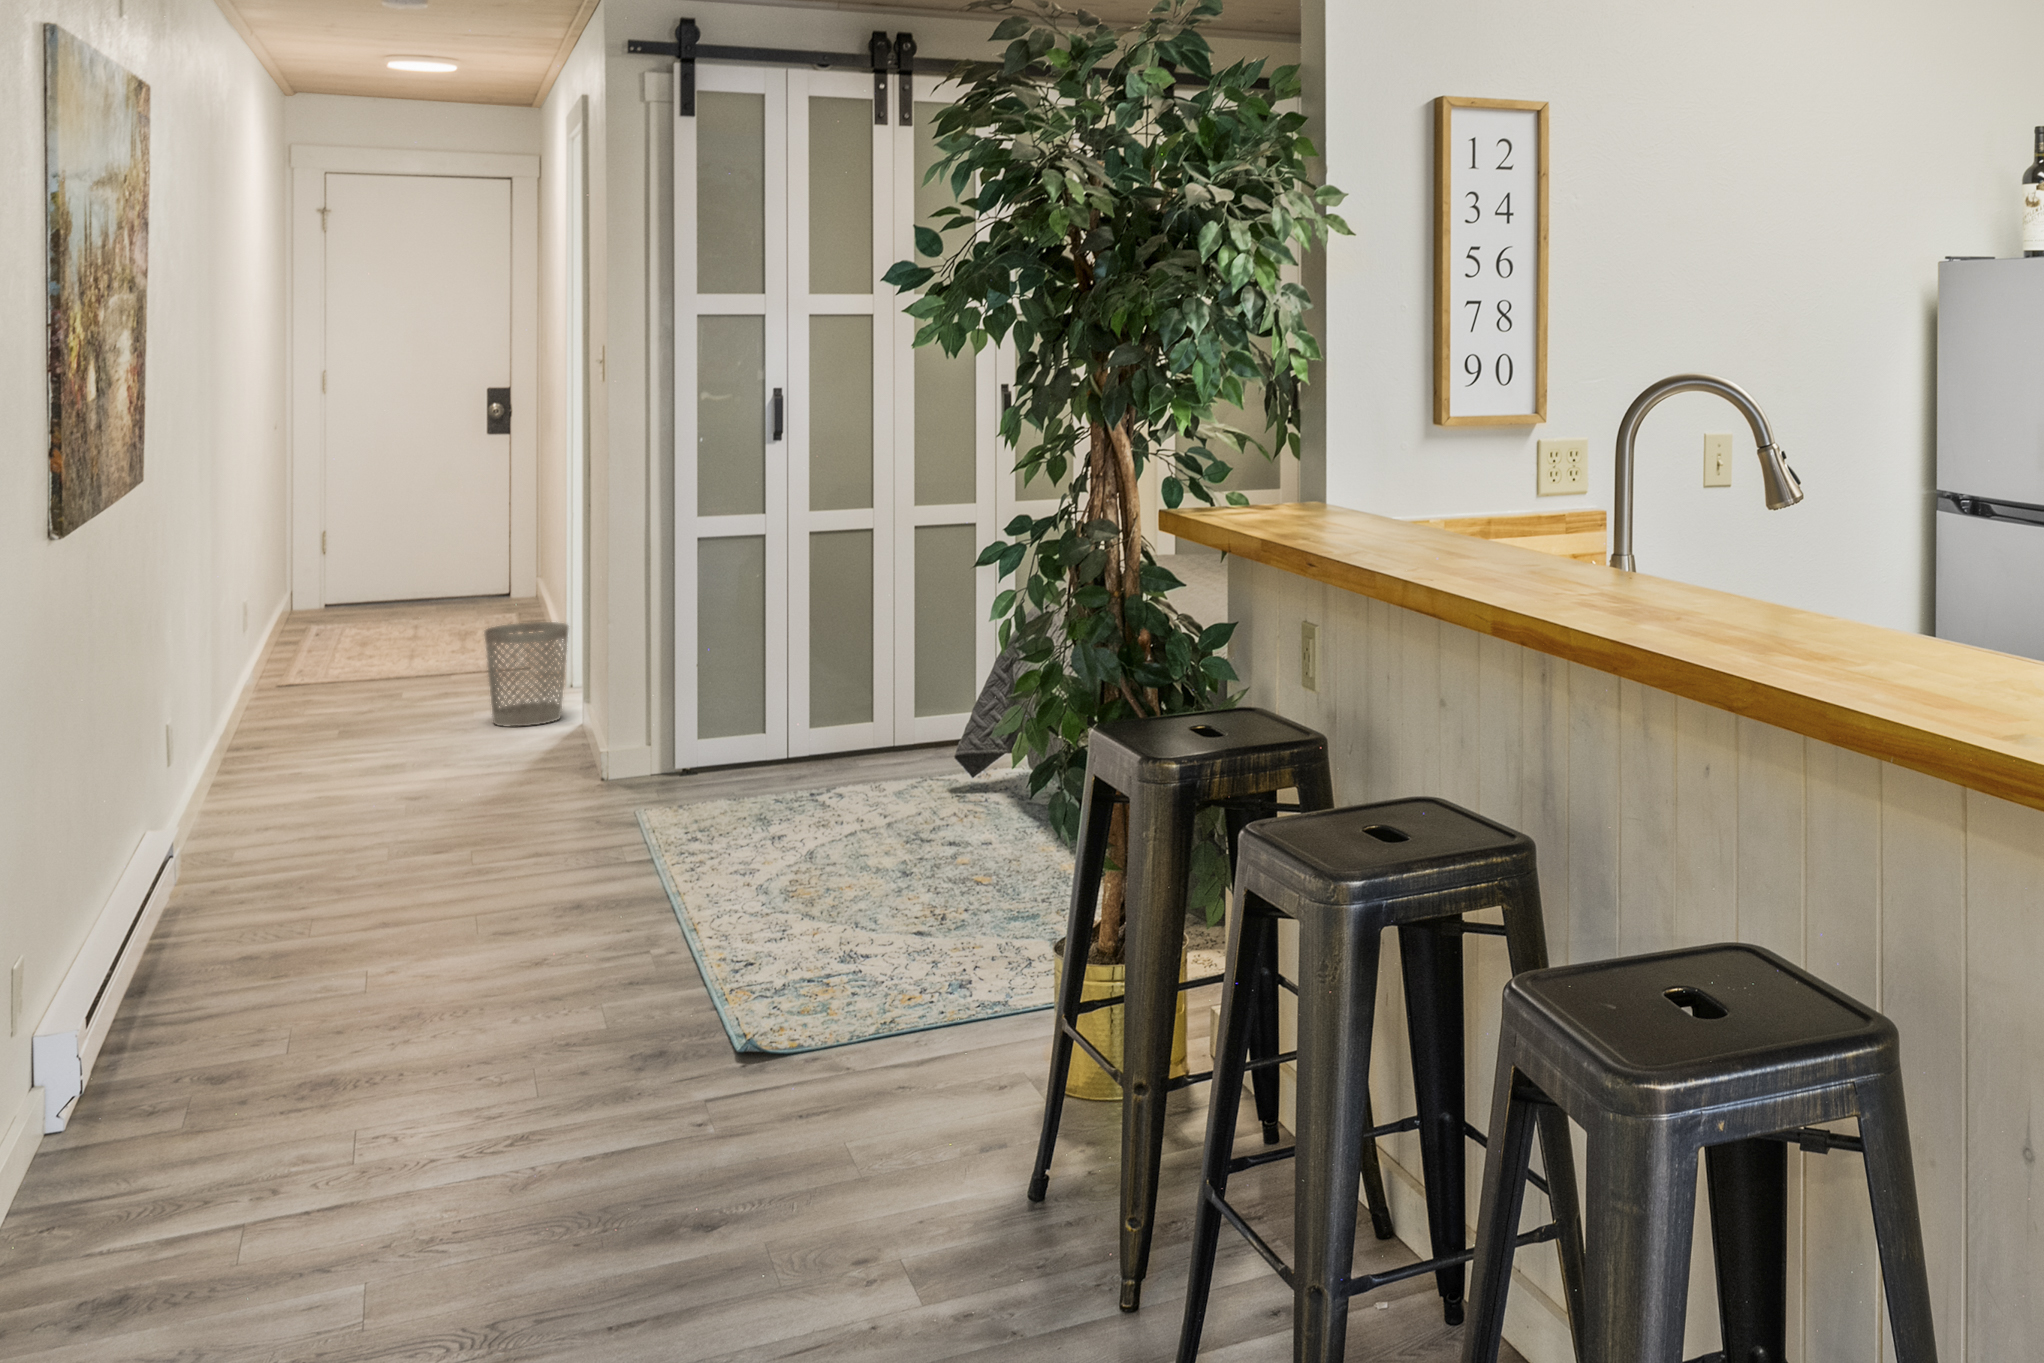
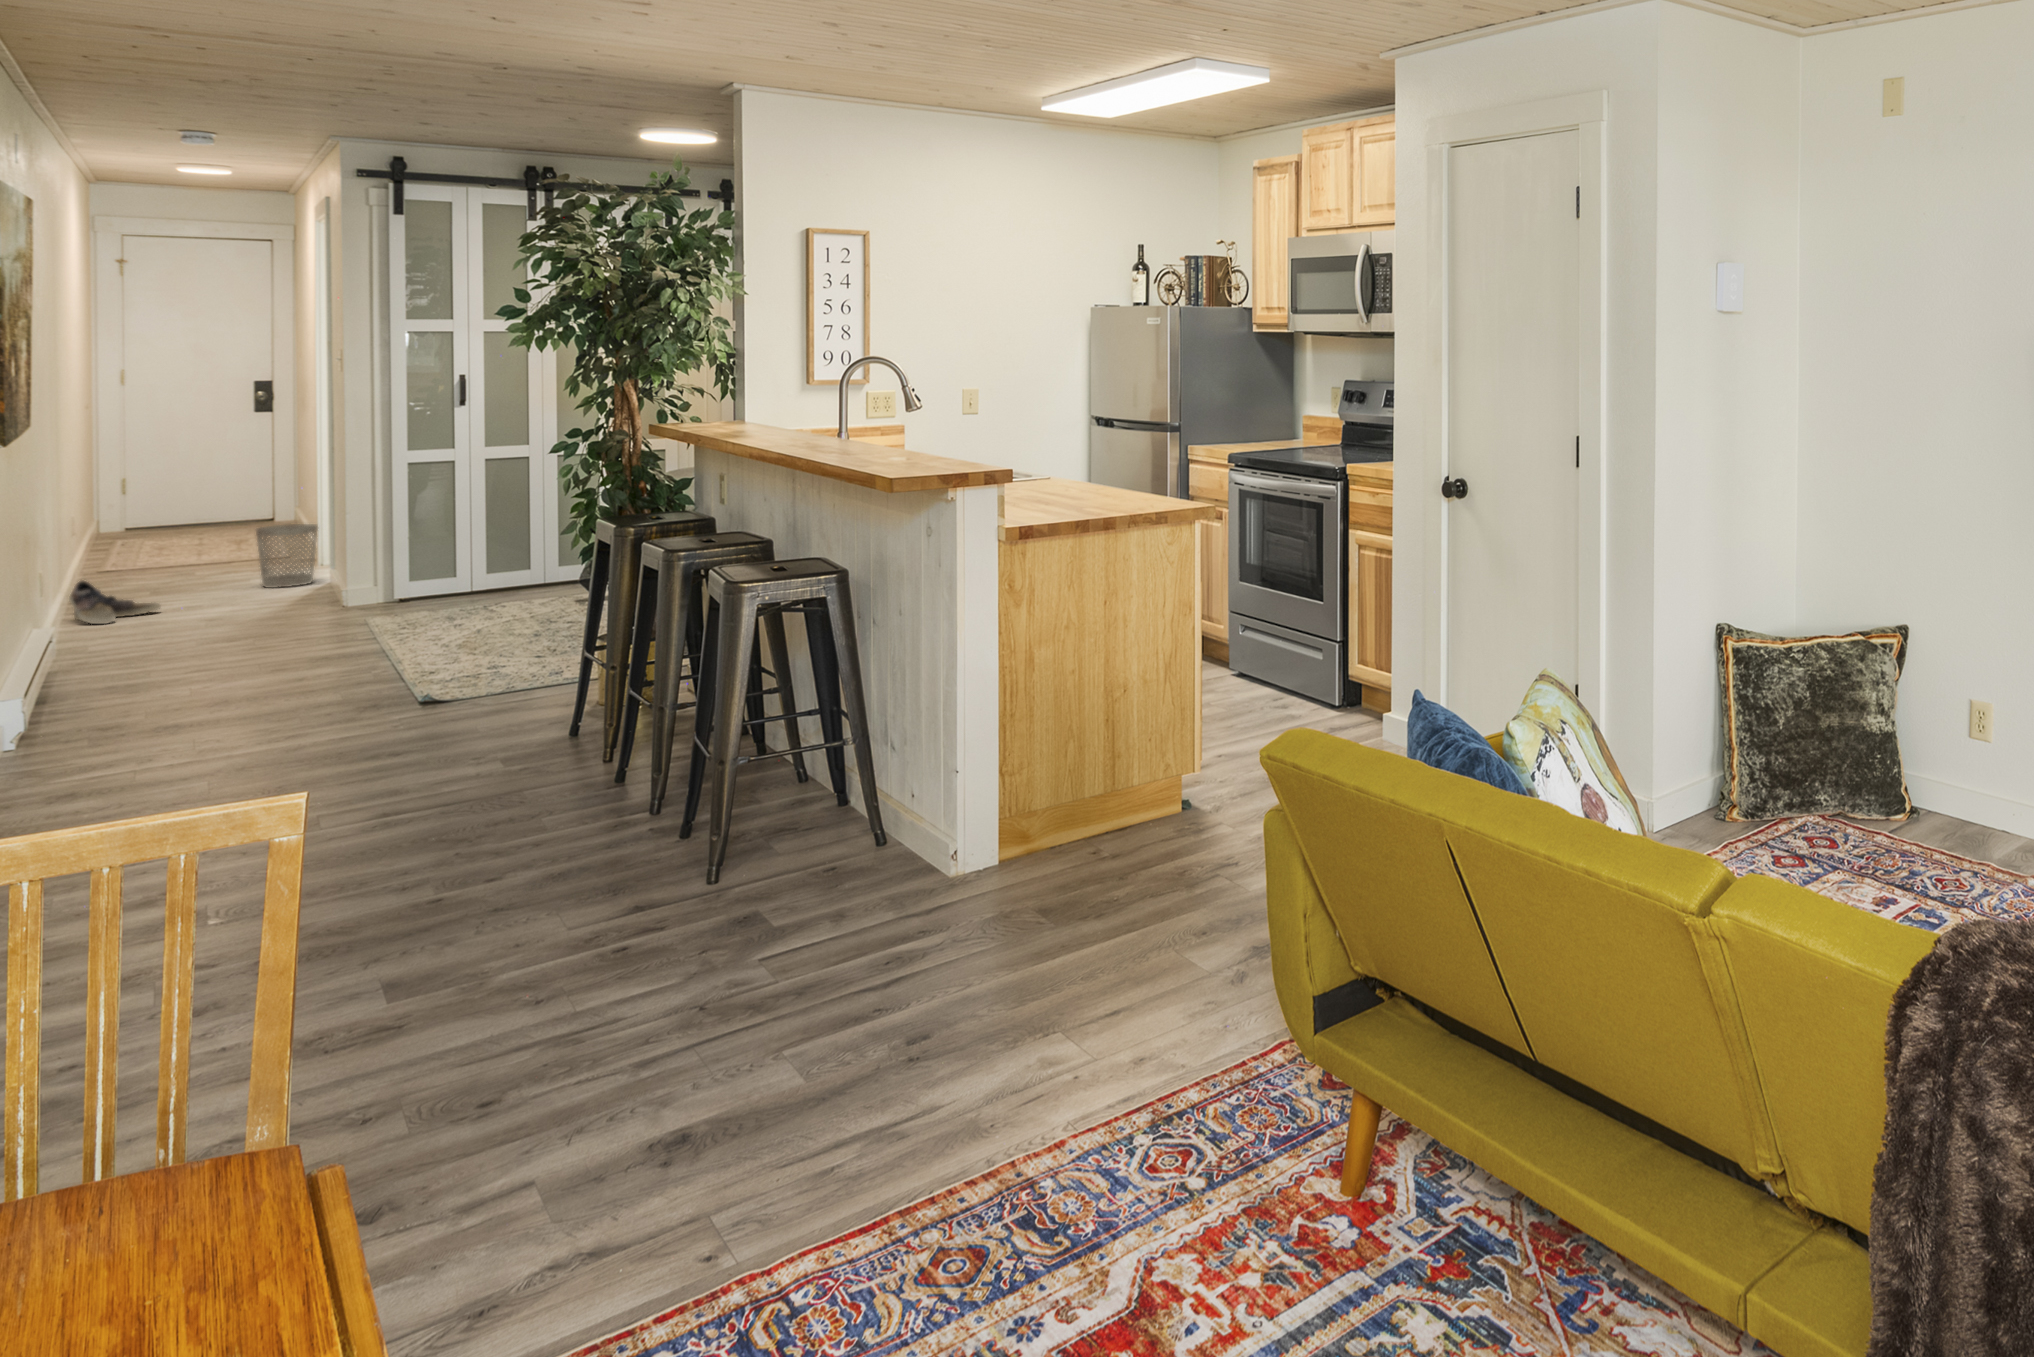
shoe: none [226,719,351,795] -> present [69,581,160,624]

